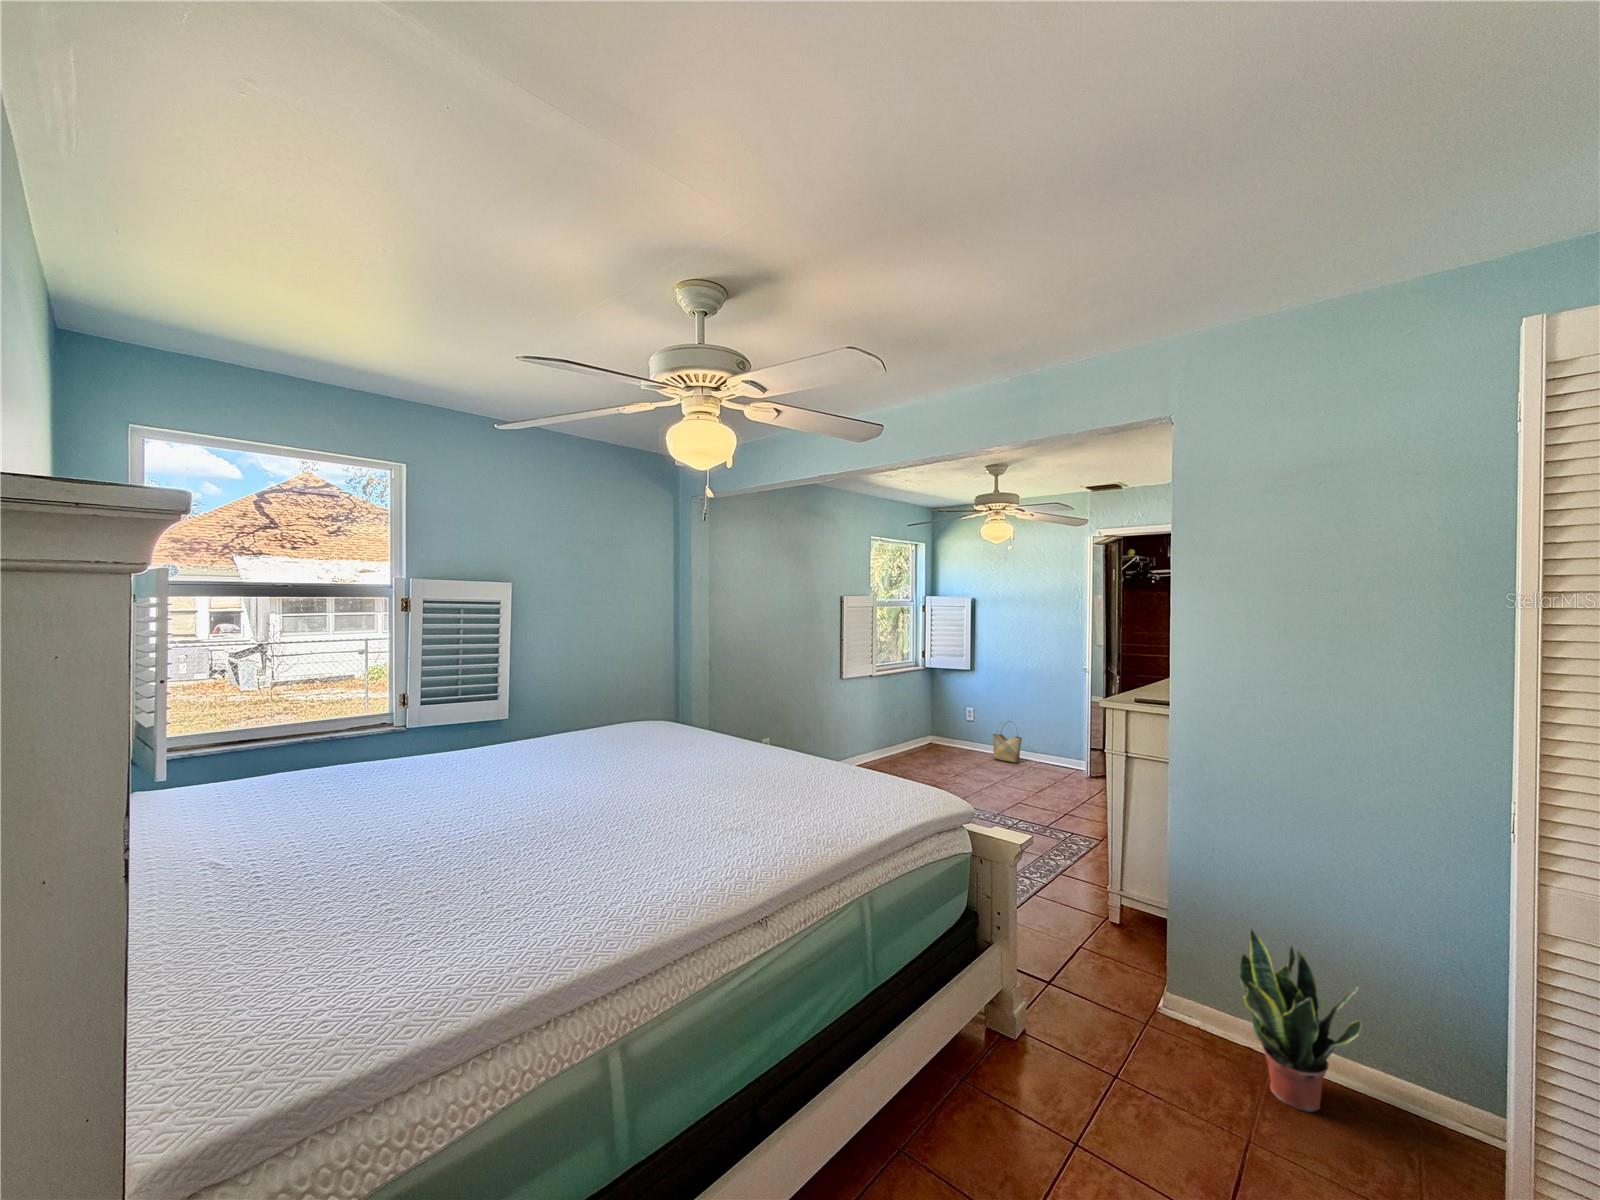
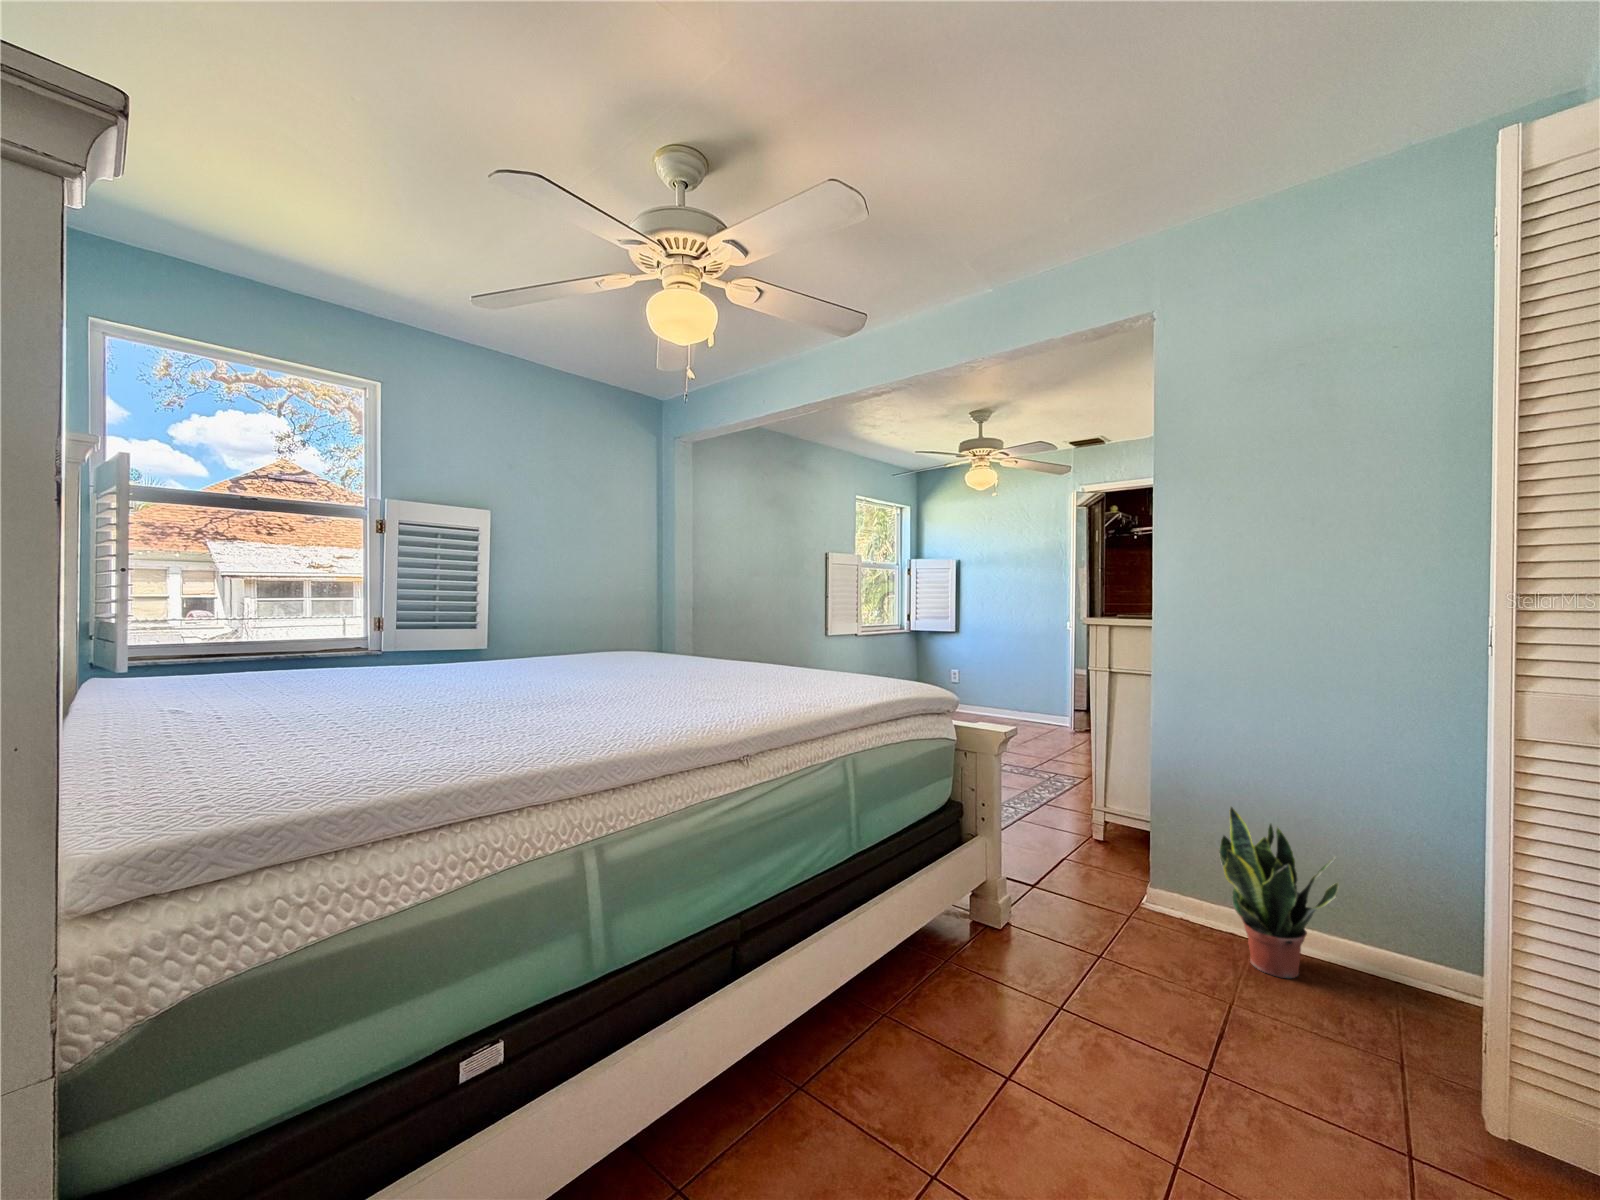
woven basket: present [993,721,1022,763] -> none [979,681,1008,721]

